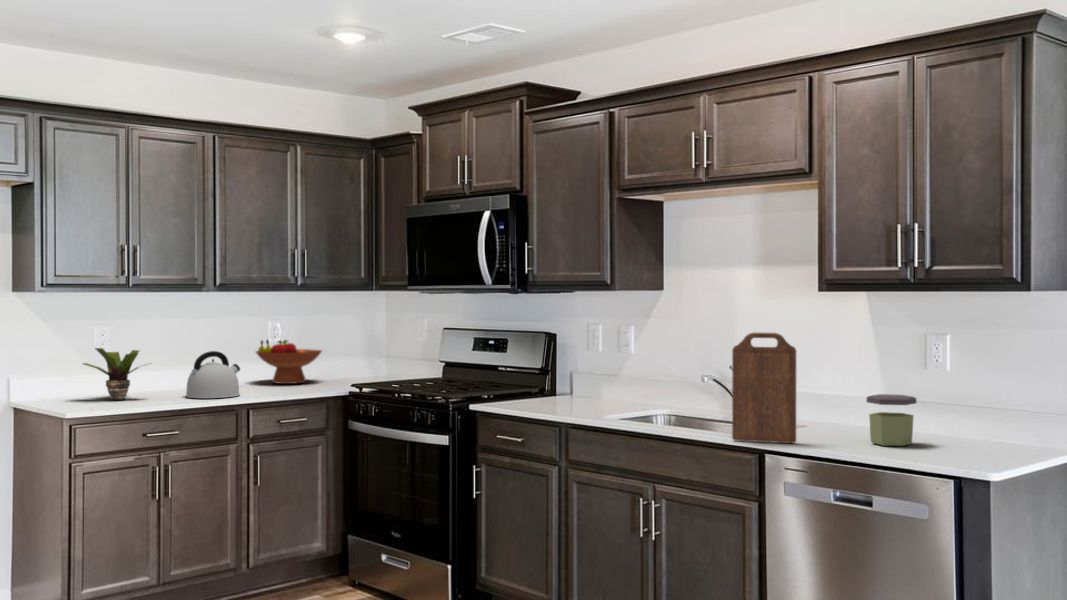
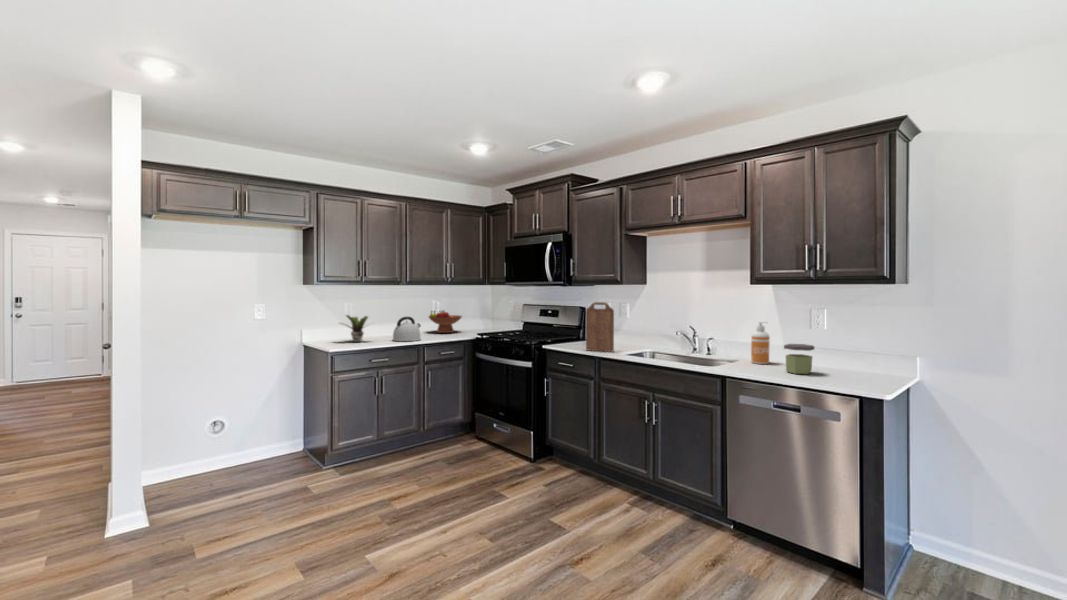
cutting board: present [732,332,797,443] -> present [586,302,614,352]
soap dispenser: none [827,357,858,432] -> present [751,322,770,364]

